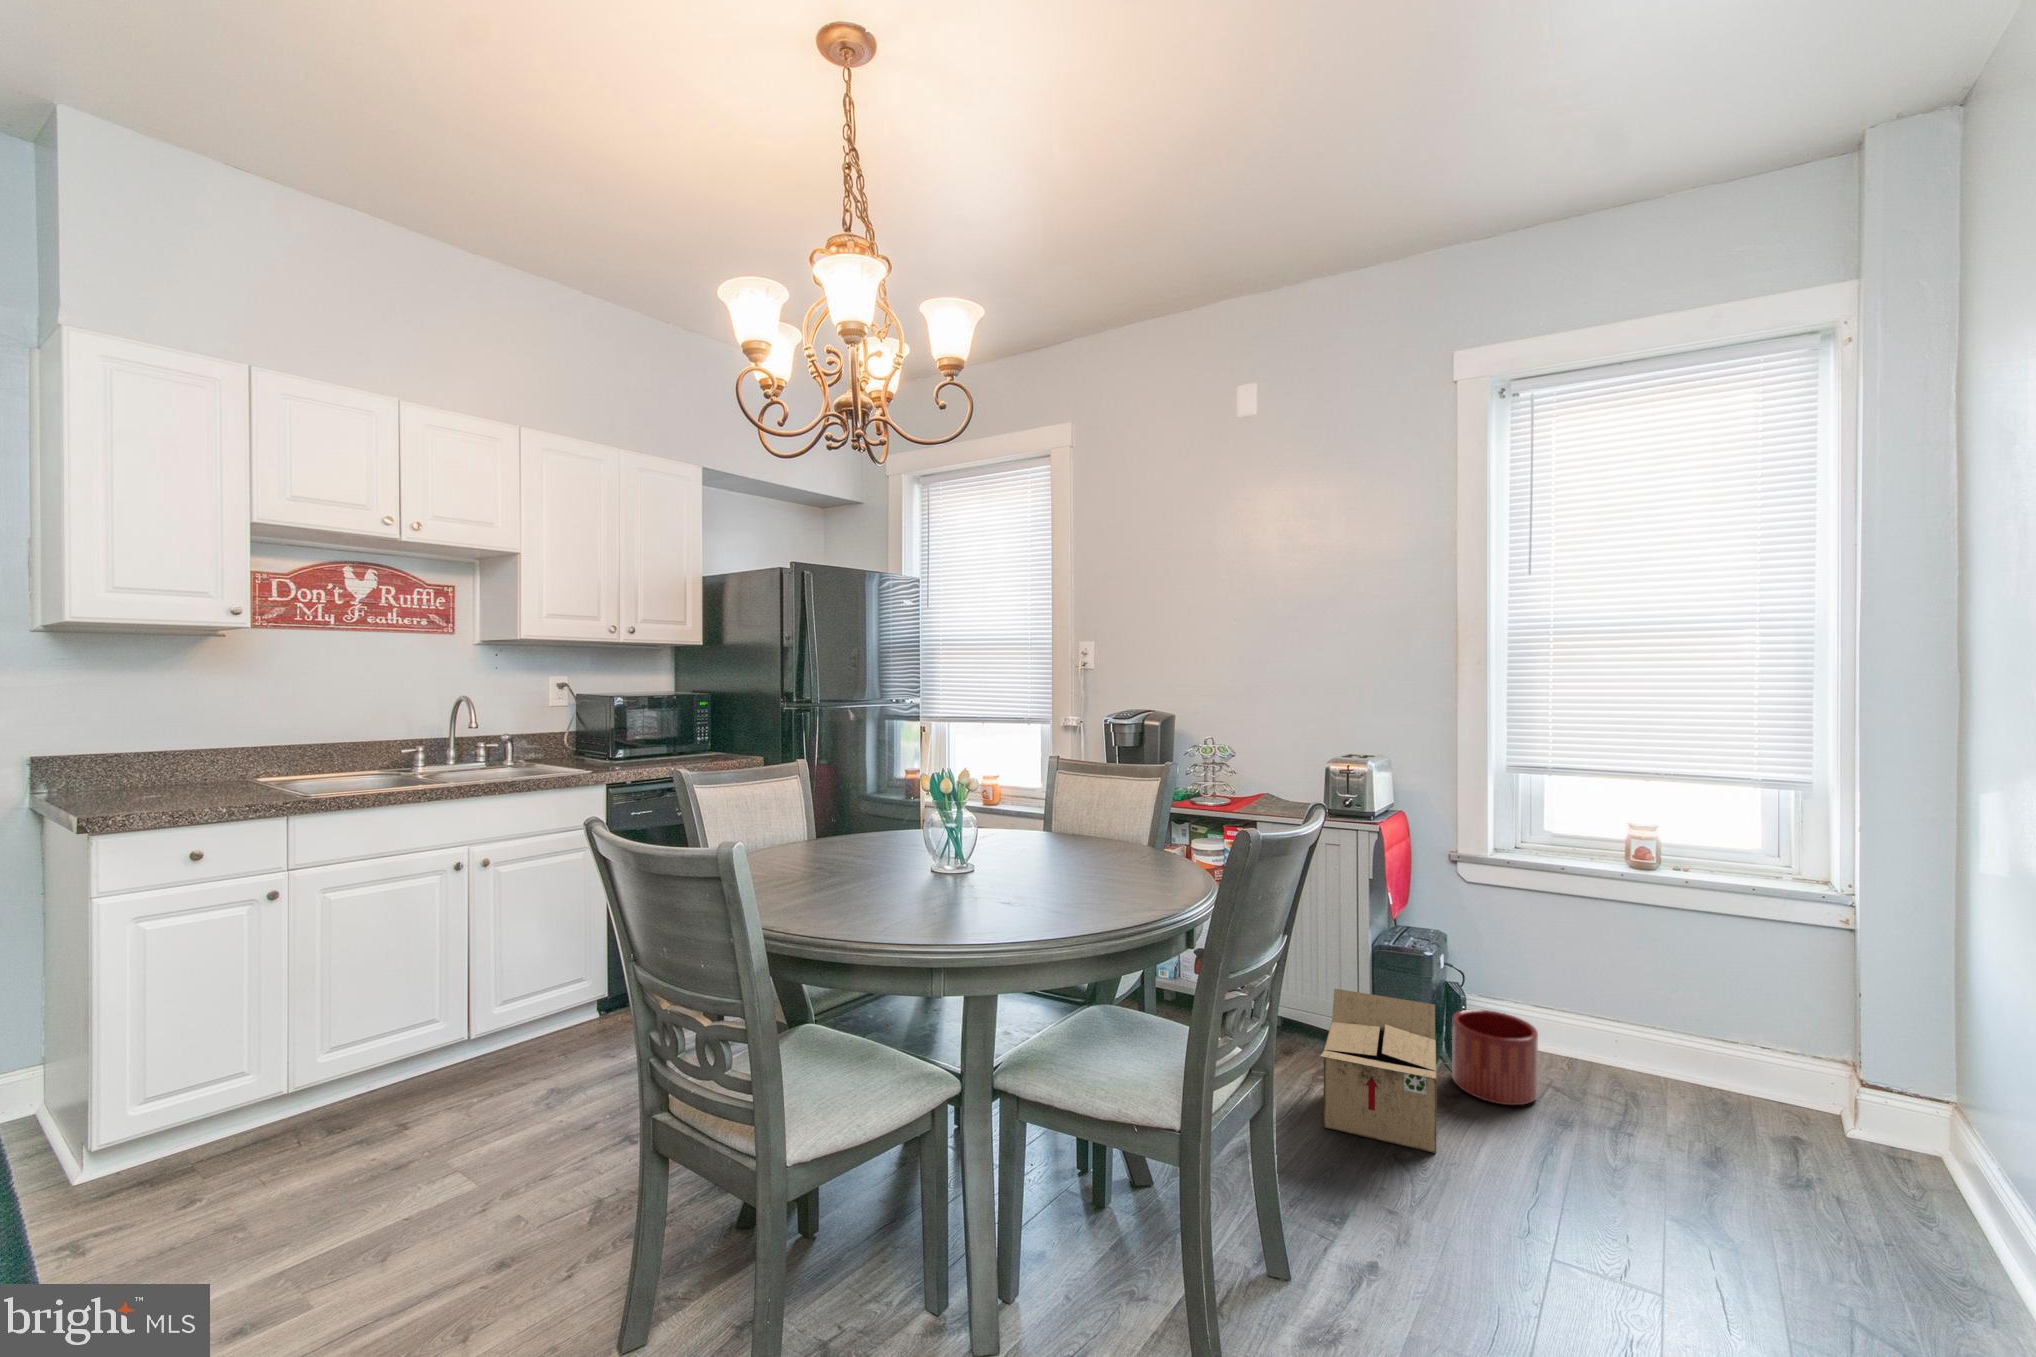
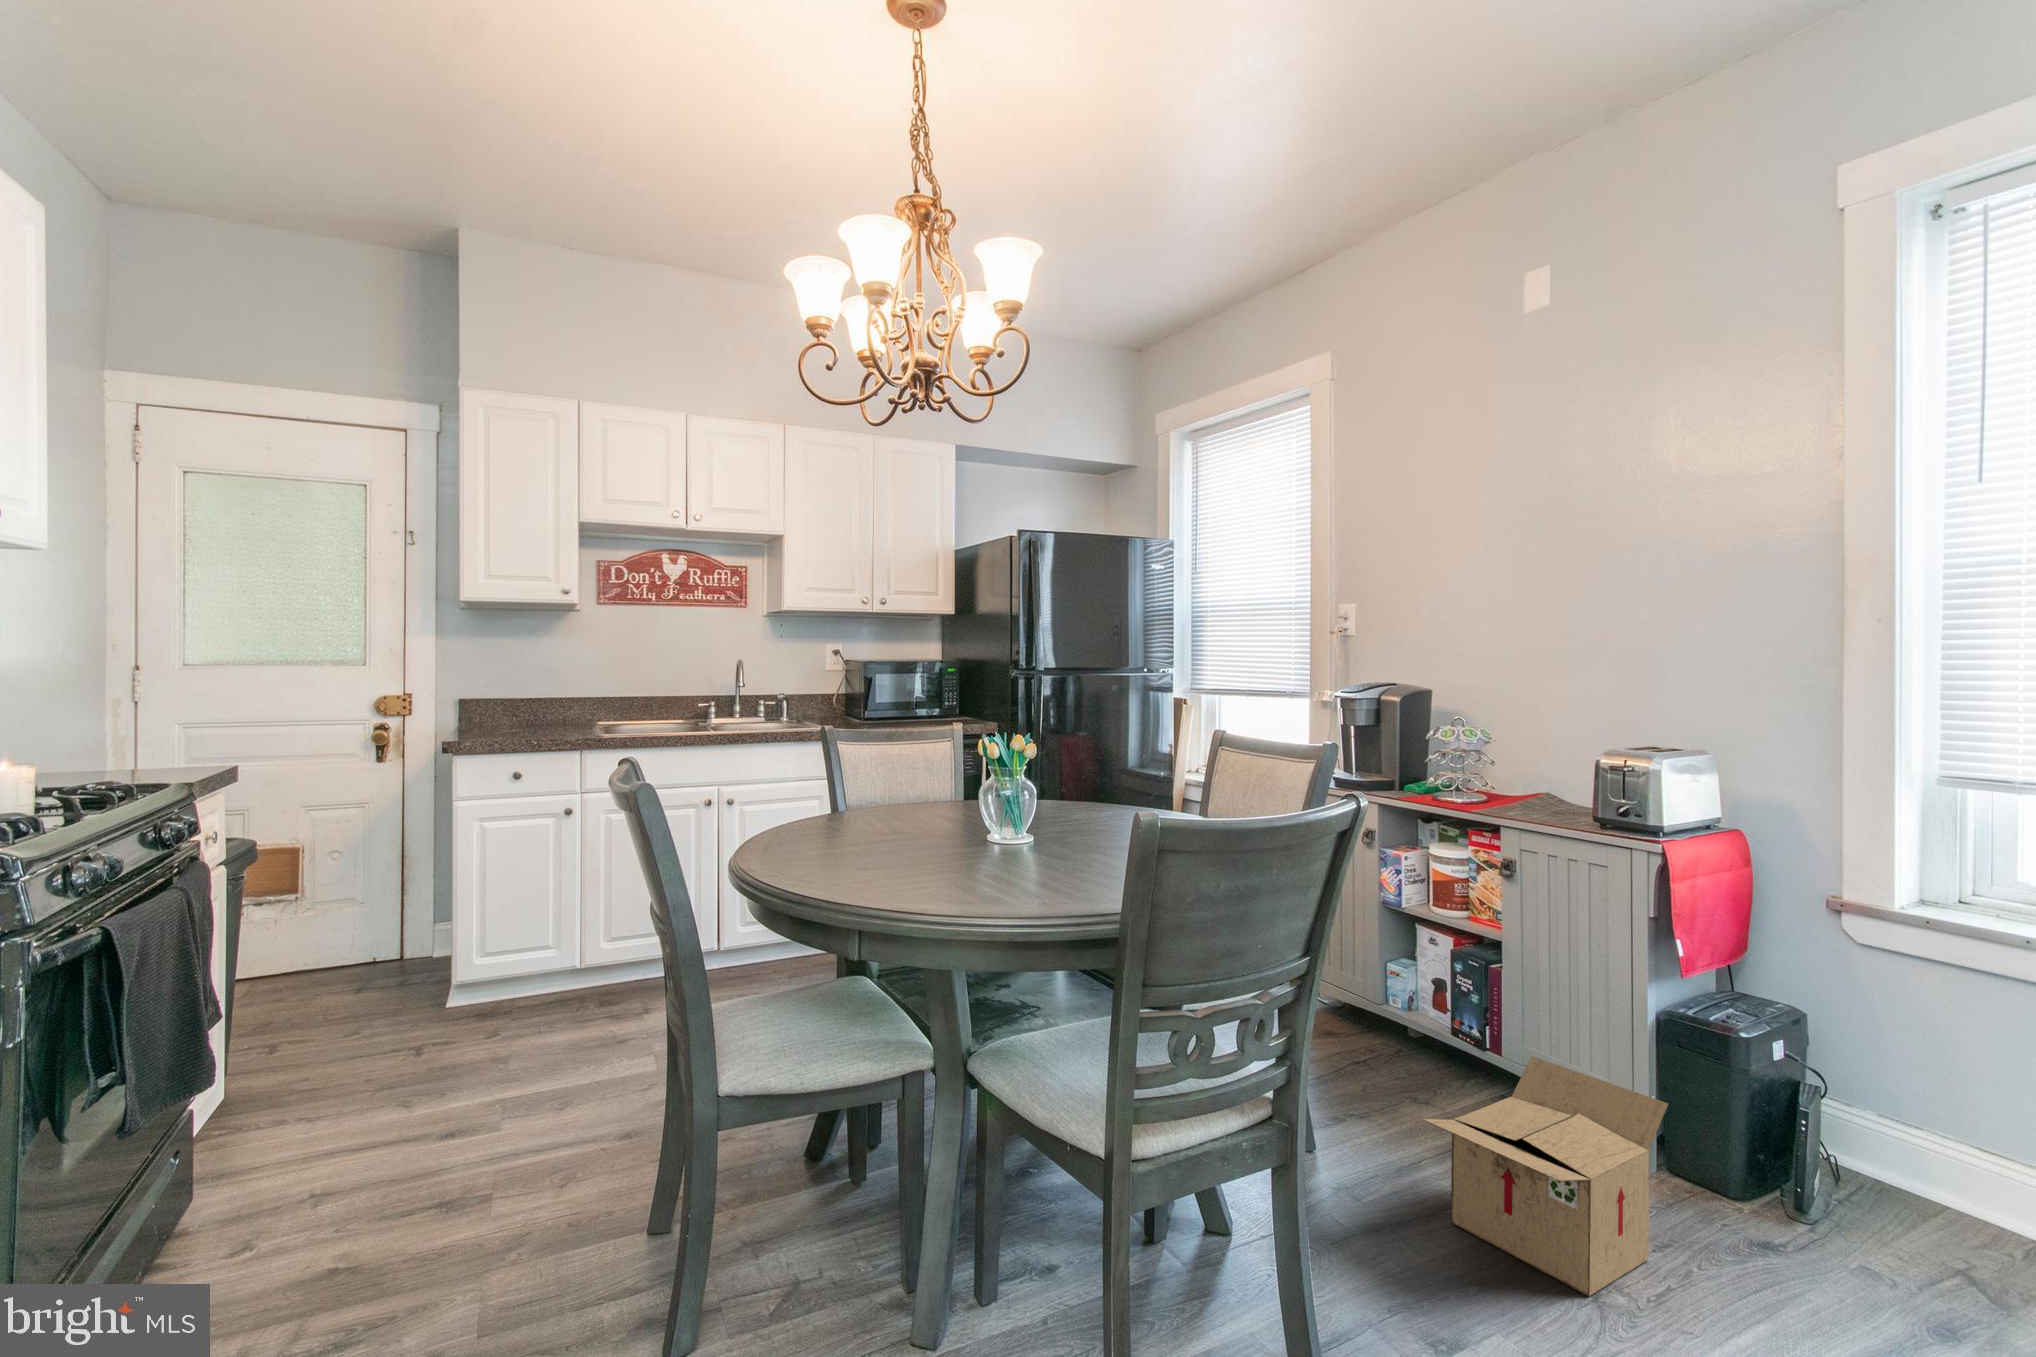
planter: present [1452,1009,1538,1105] -> none [1729,1135,1880,1296]

